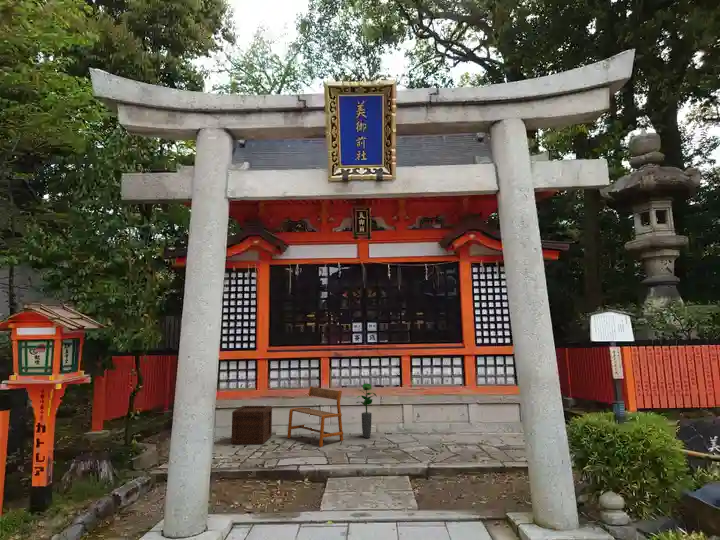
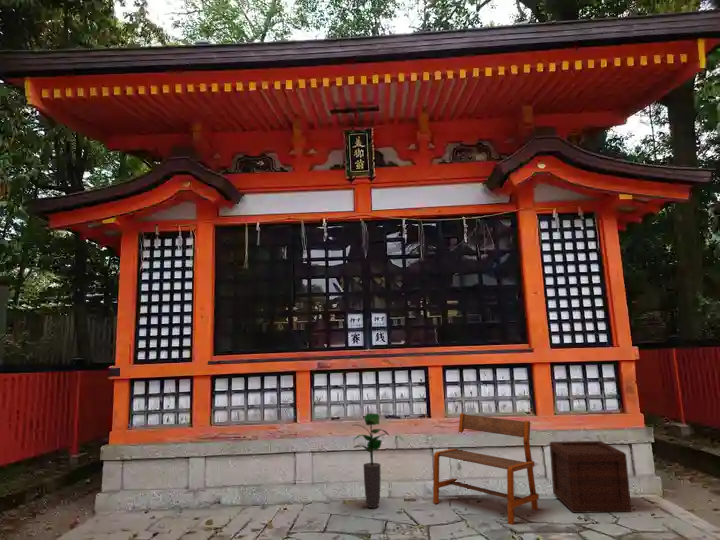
bench: present [287,386,343,447] -> present [433,413,539,525]
wooden crate: present [231,406,272,444] -> present [550,441,631,513]

